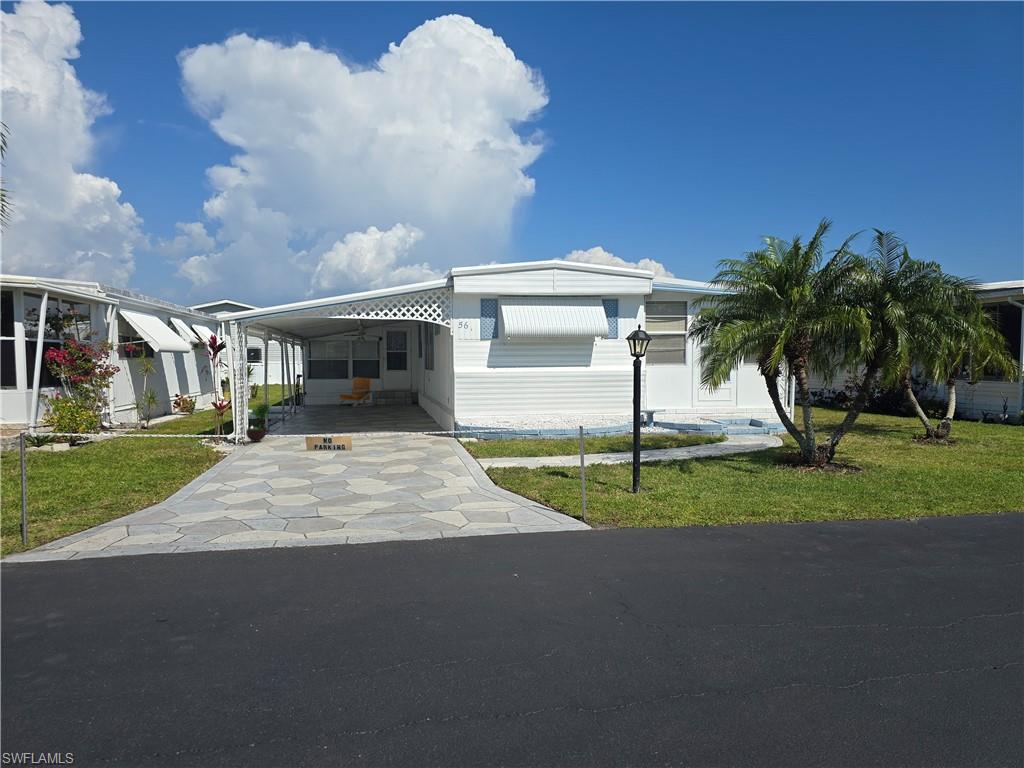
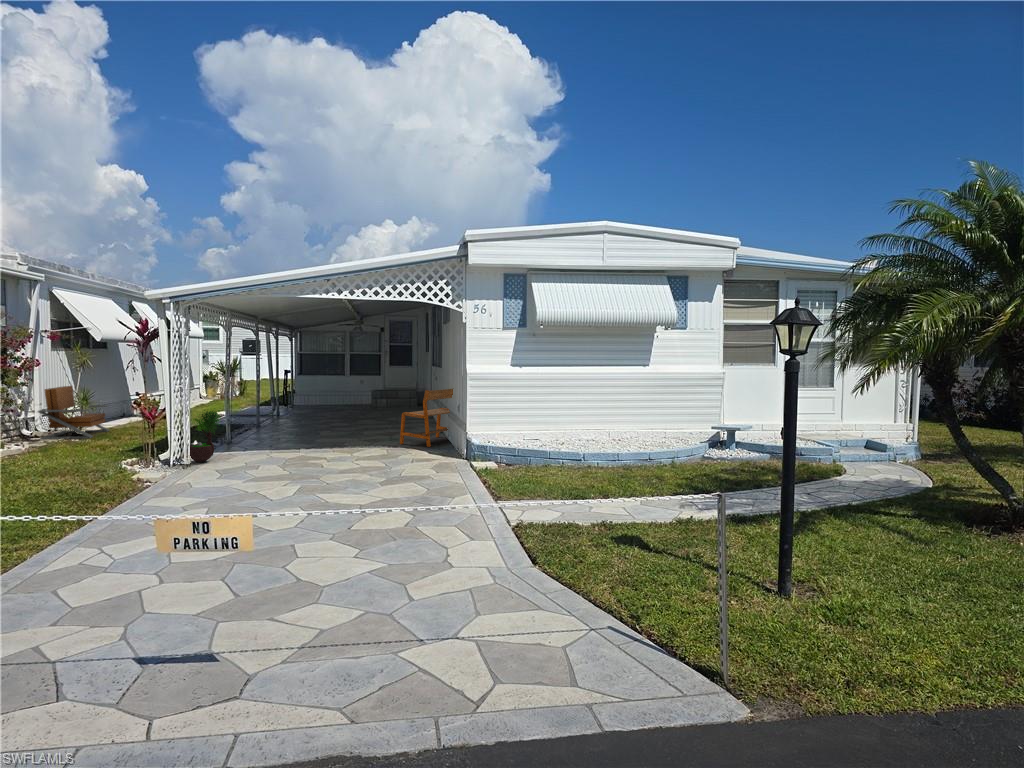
lounge chair: present [337,377,375,407] -> present [38,386,109,439]
bench: none [402,385,450,430] -> present [400,389,453,447]

